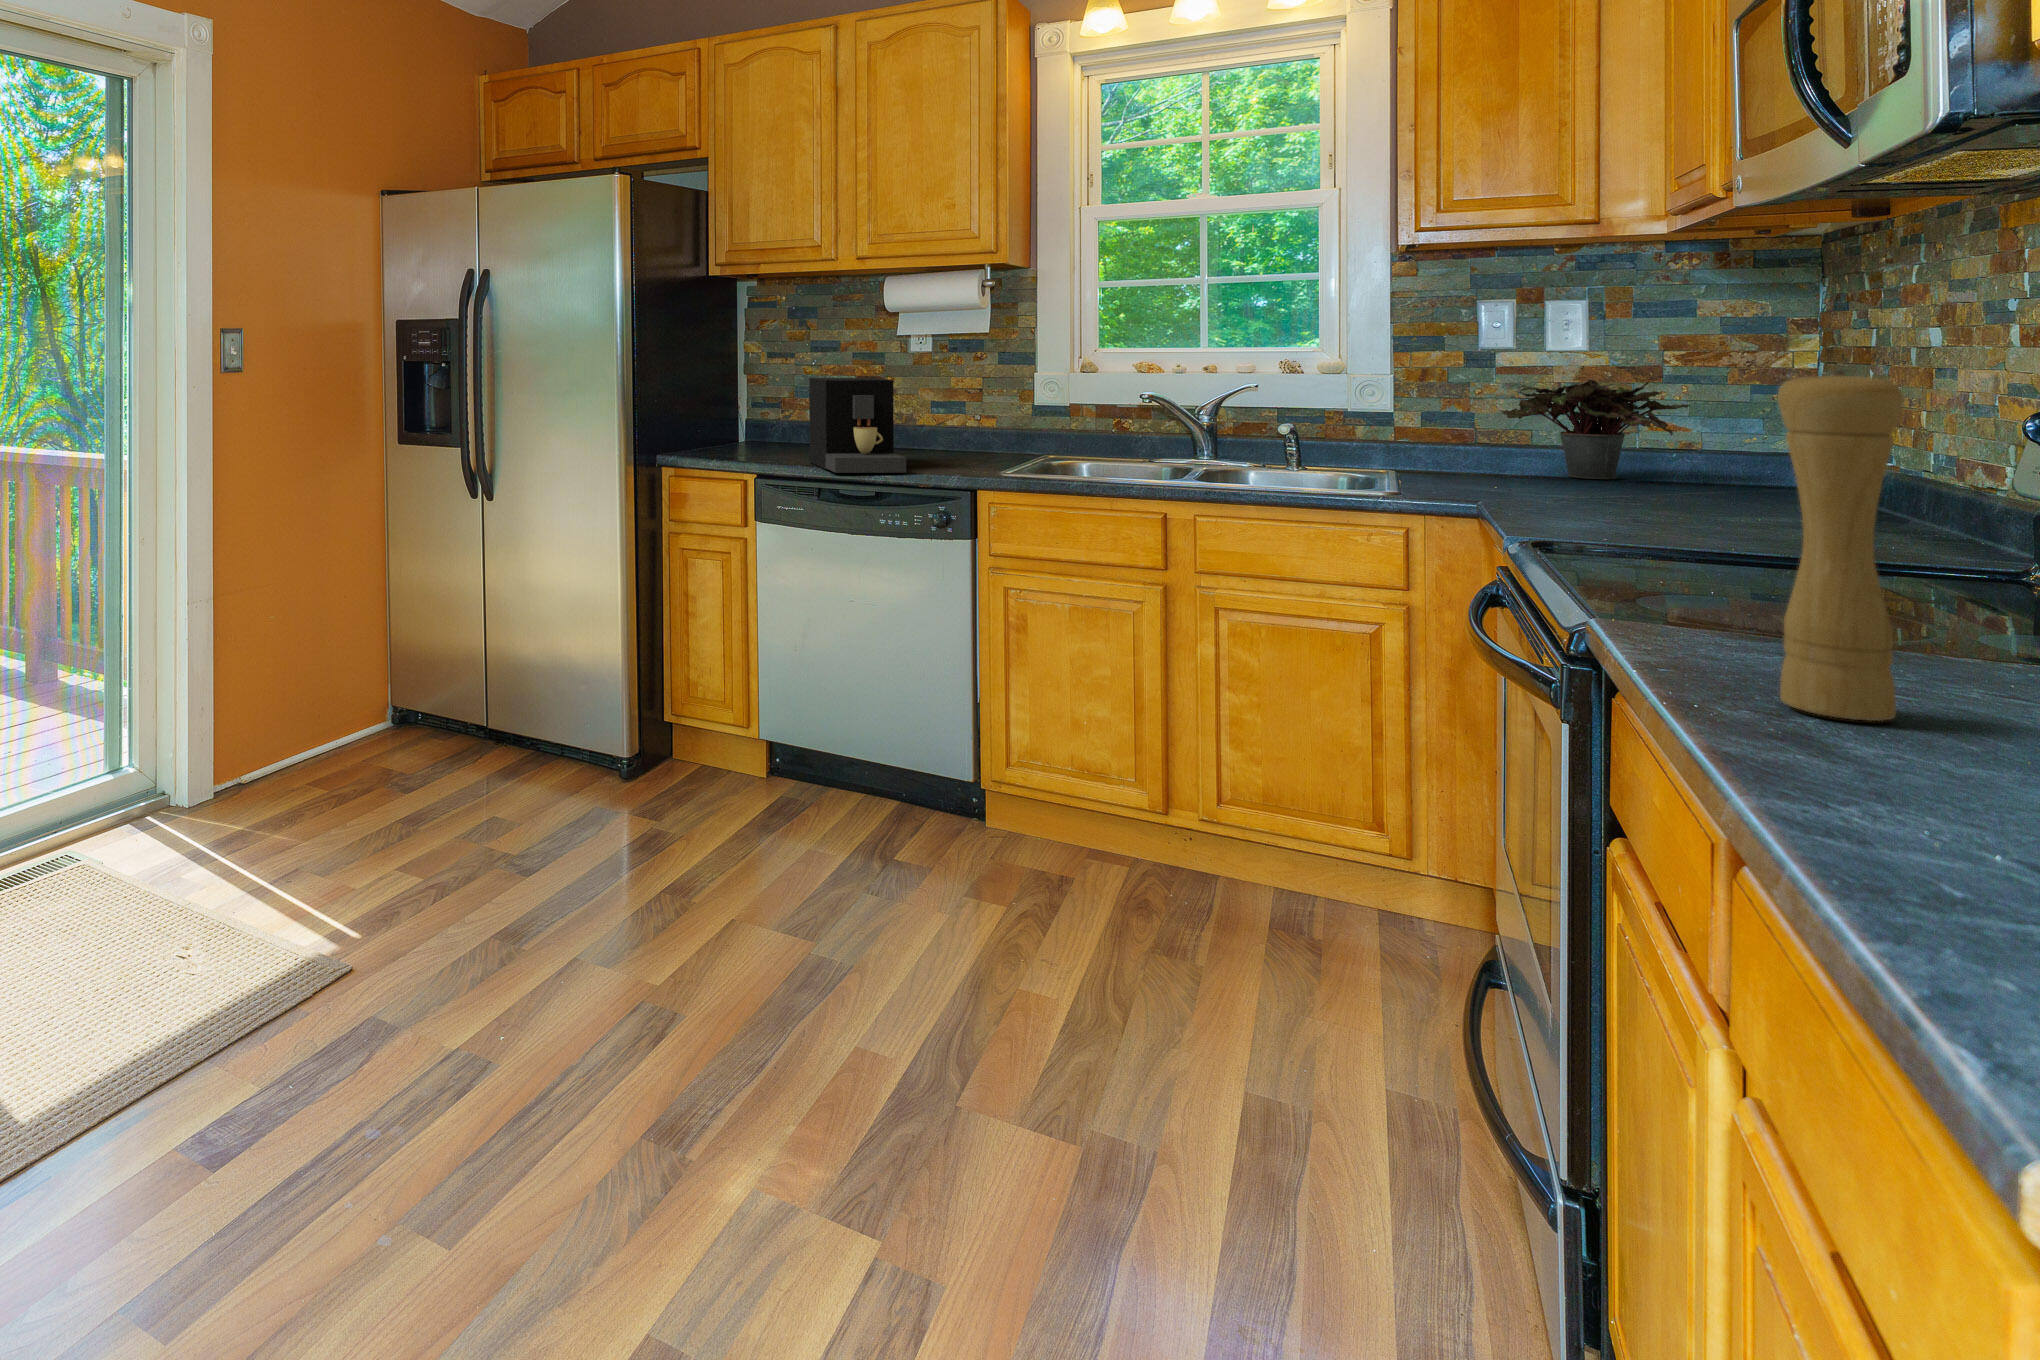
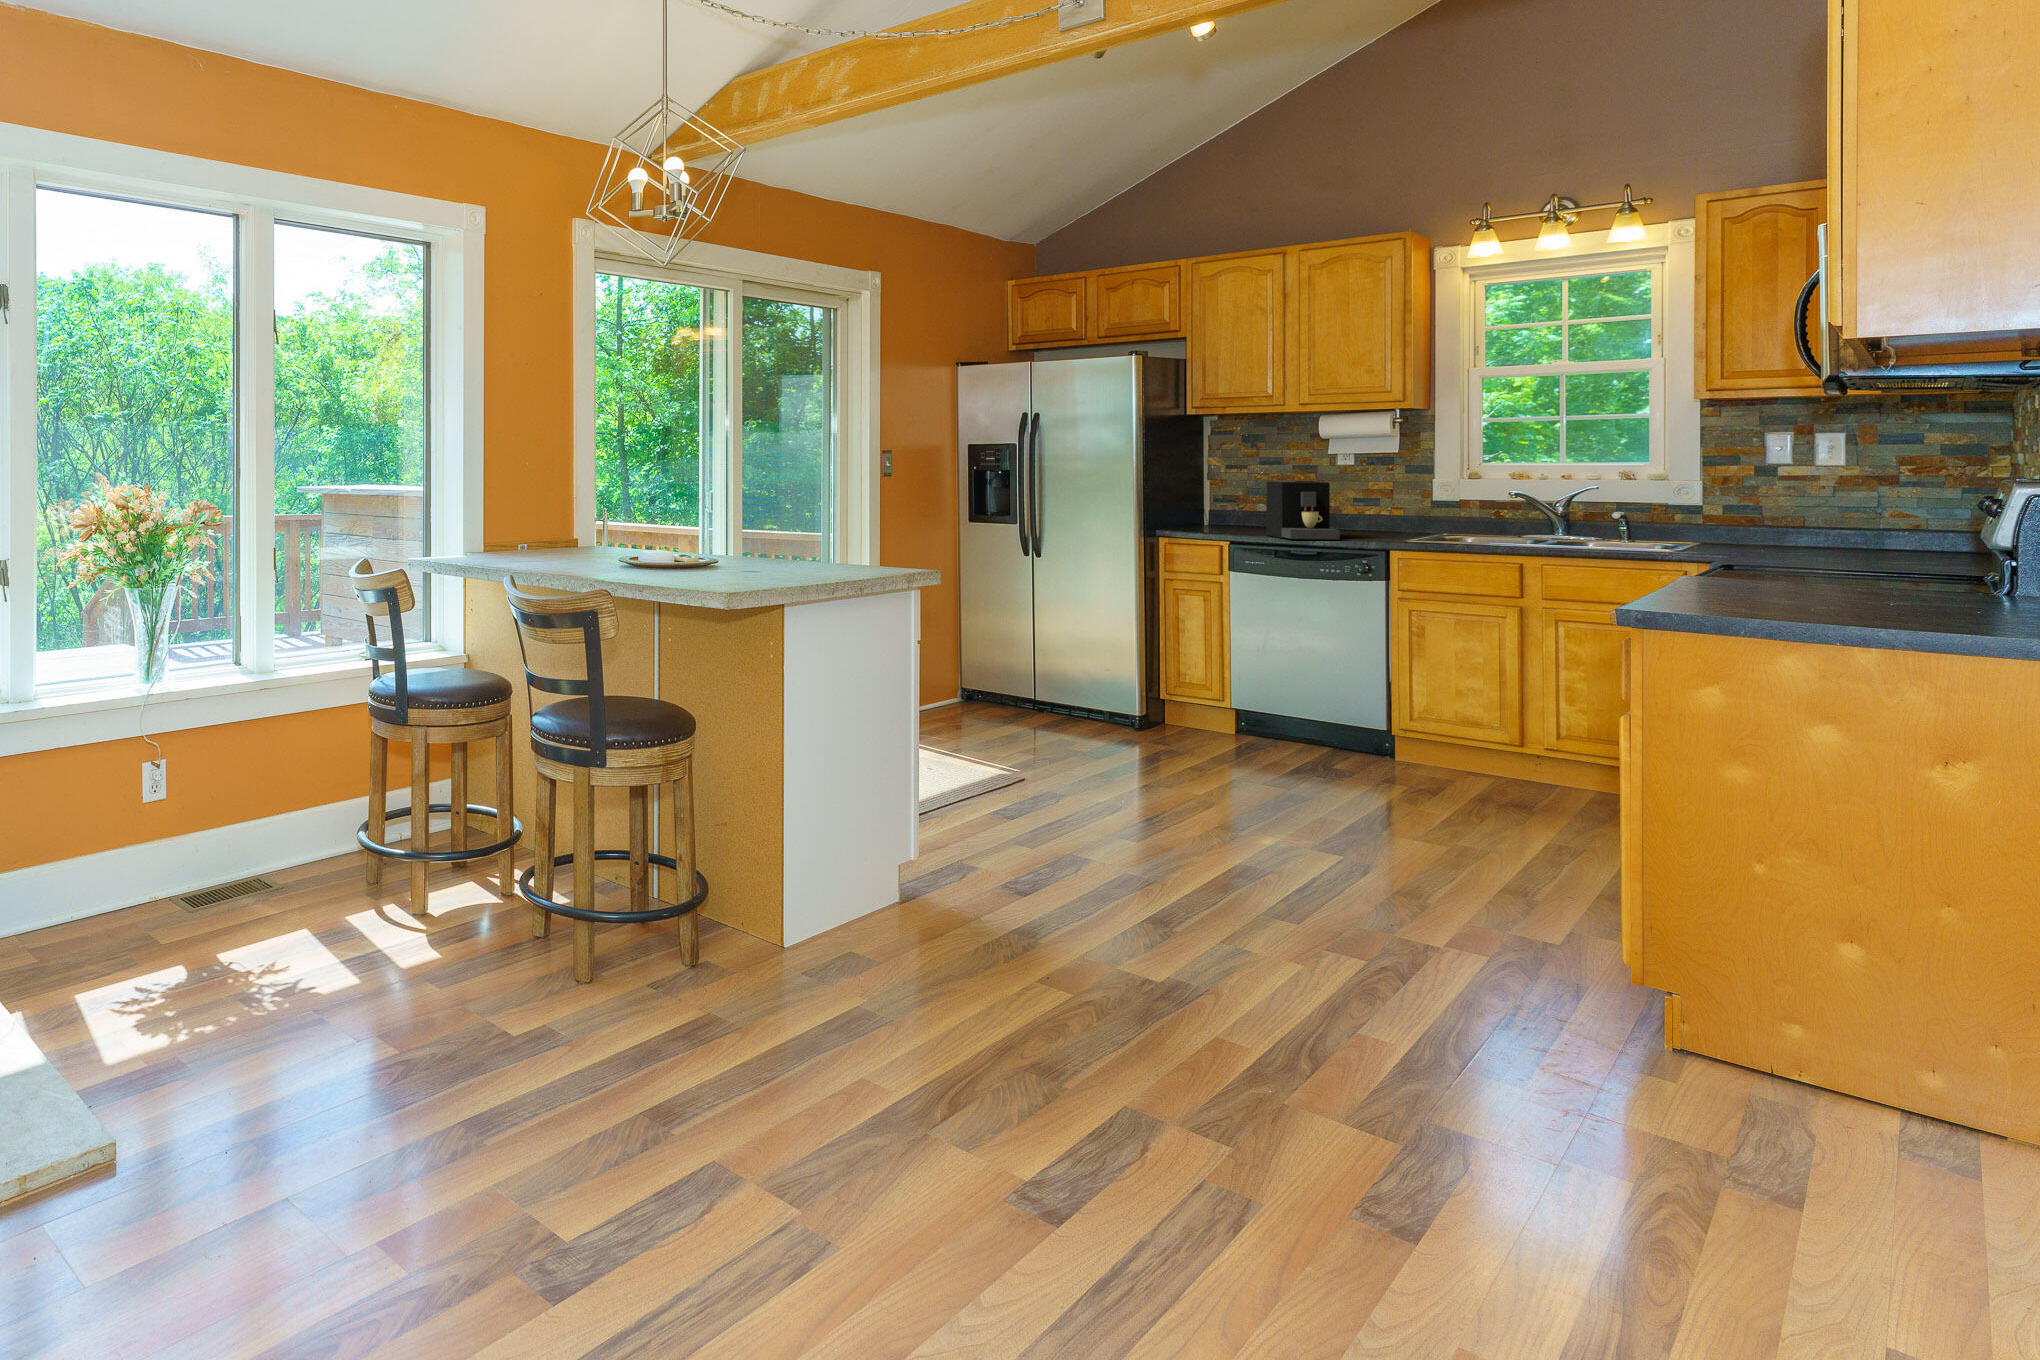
pepper mill: present [1778,370,1904,721] -> none [1736,472,1779,596]
potted plant: present [1499,380,1690,479] -> none [1774,484,1917,548]

